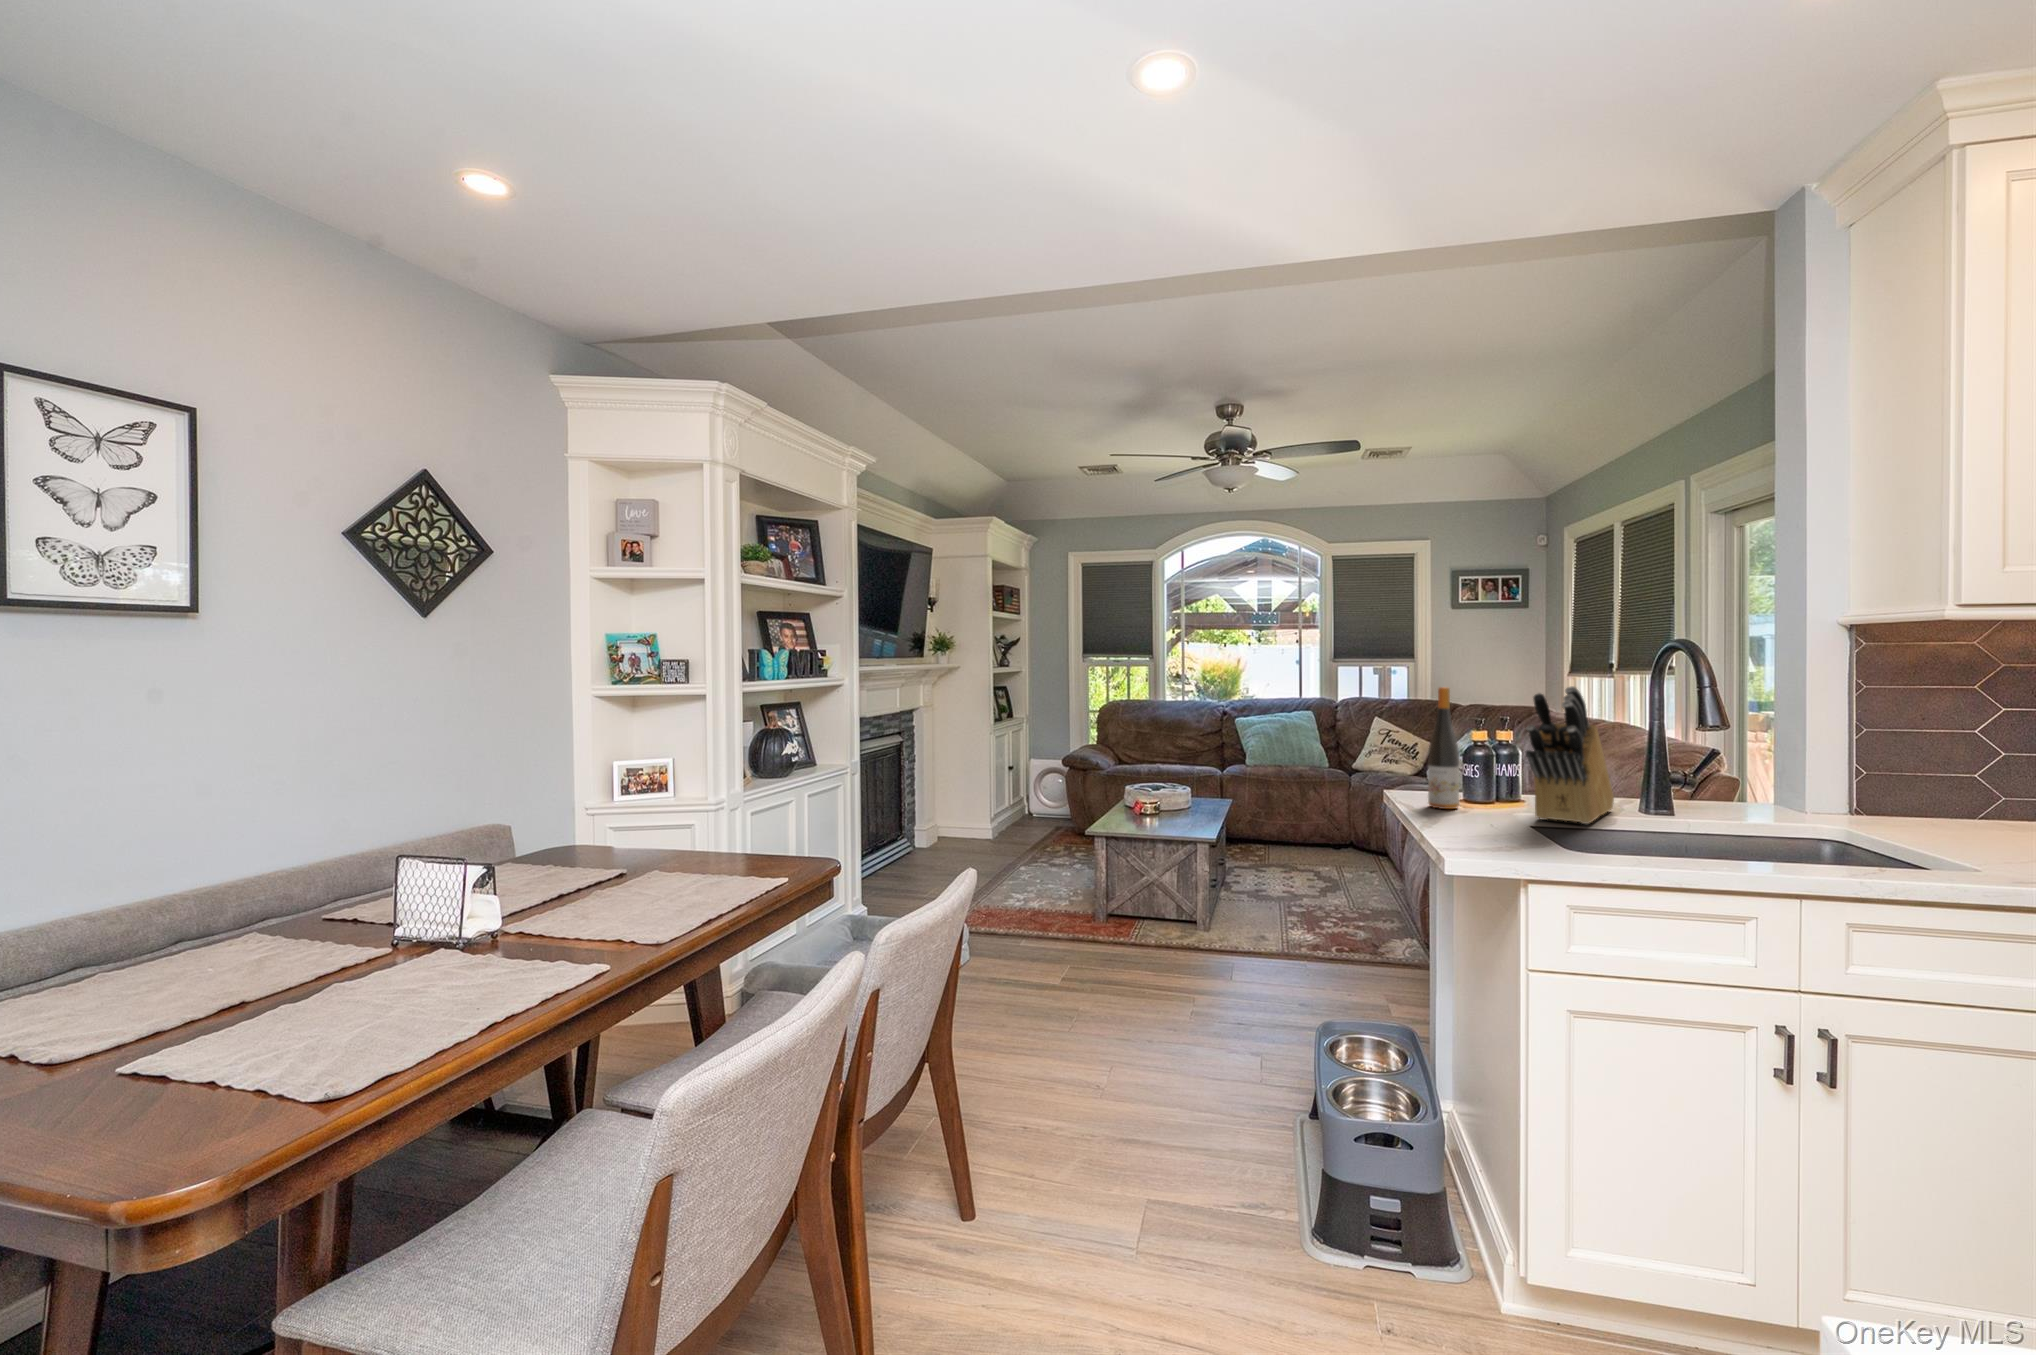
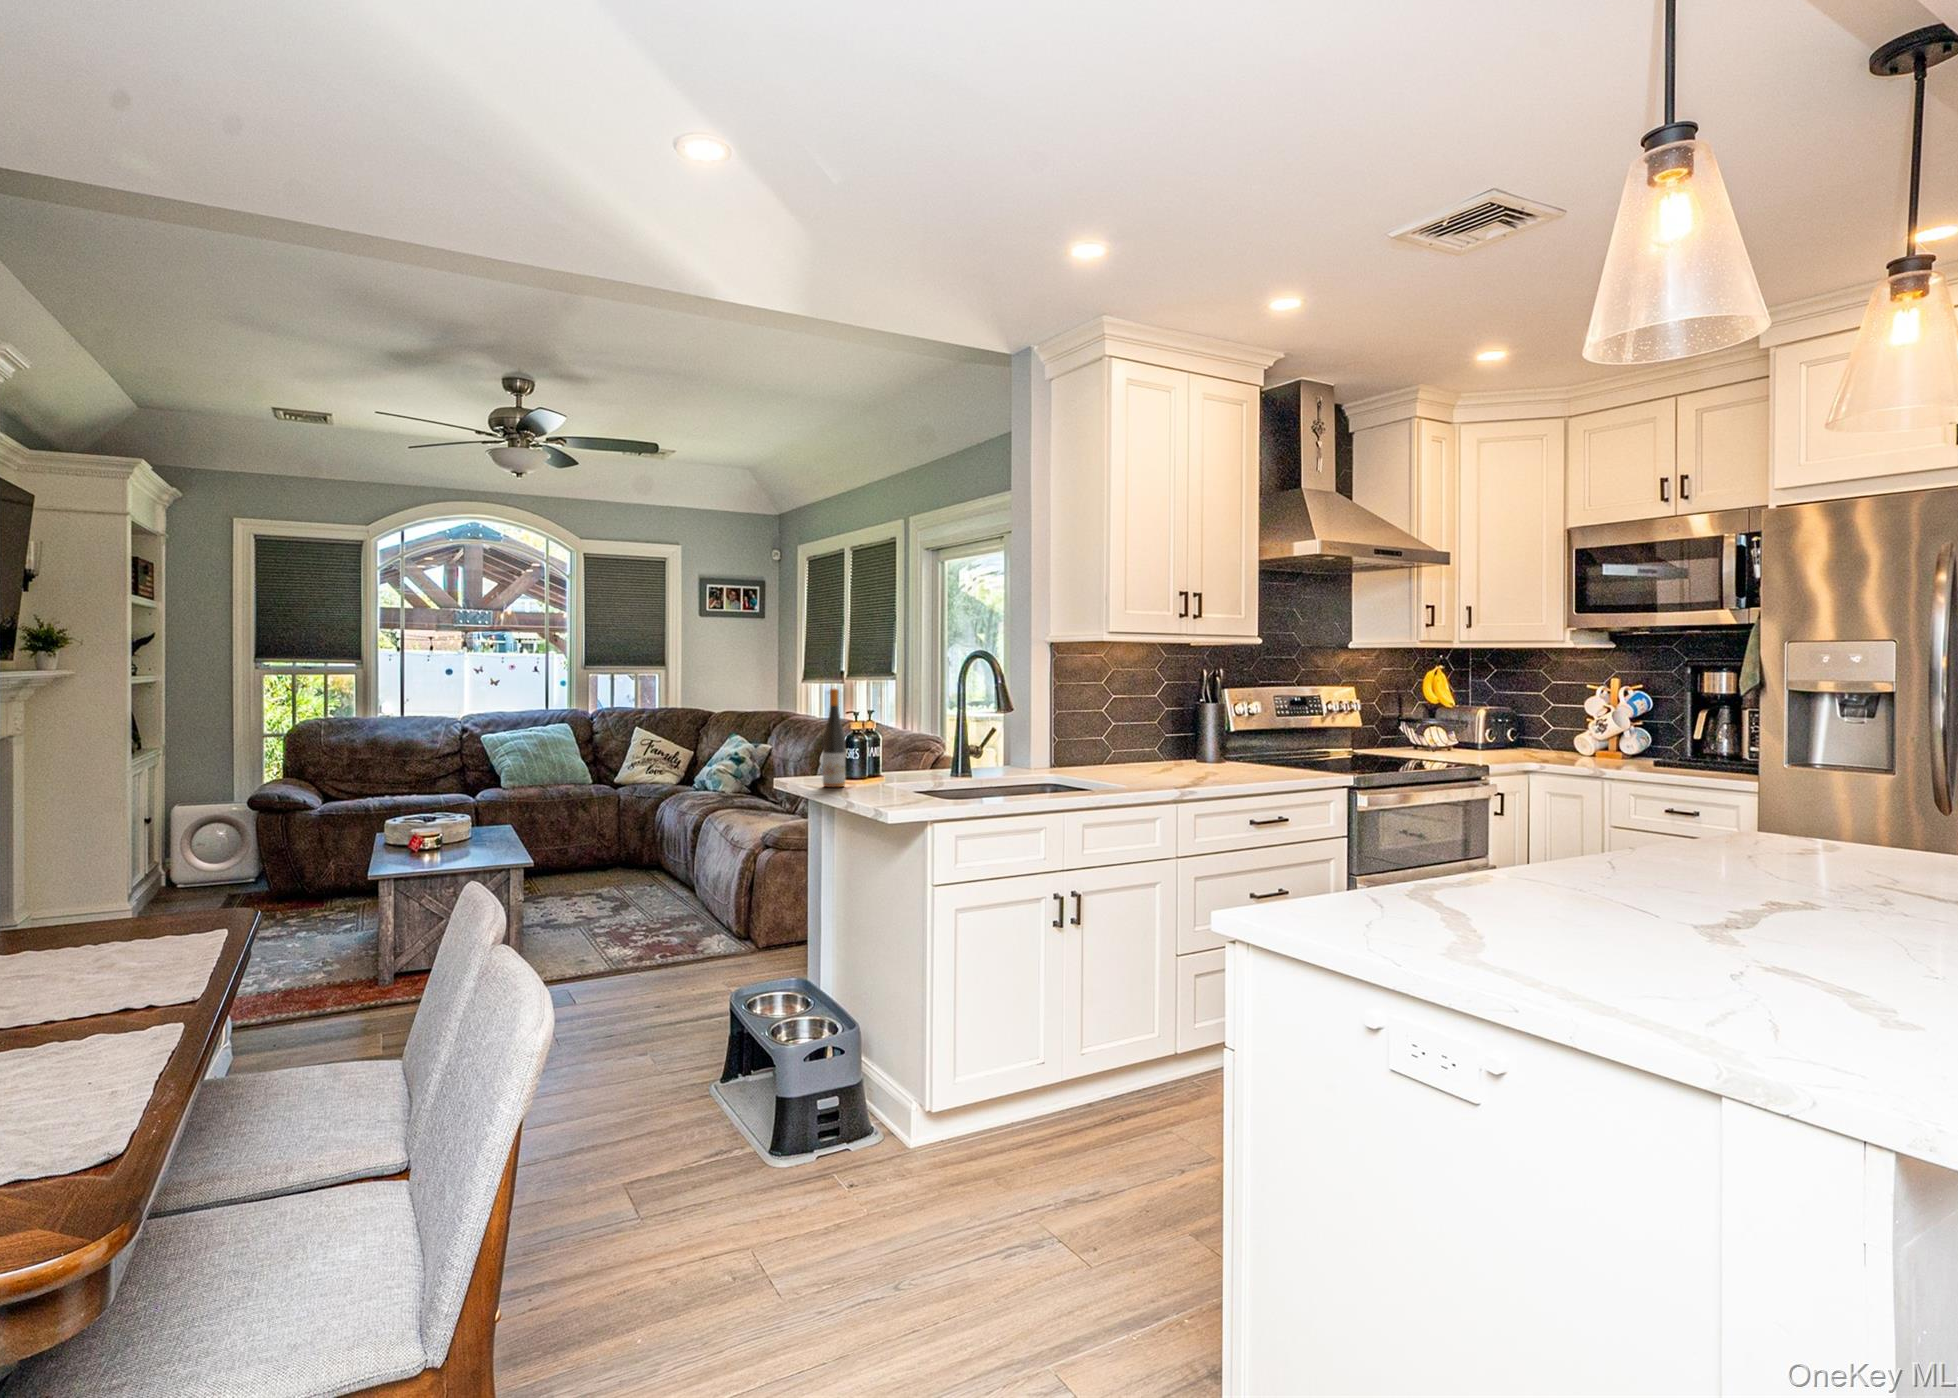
knife block: present [1526,686,1614,824] -> none [902,686,938,787]

